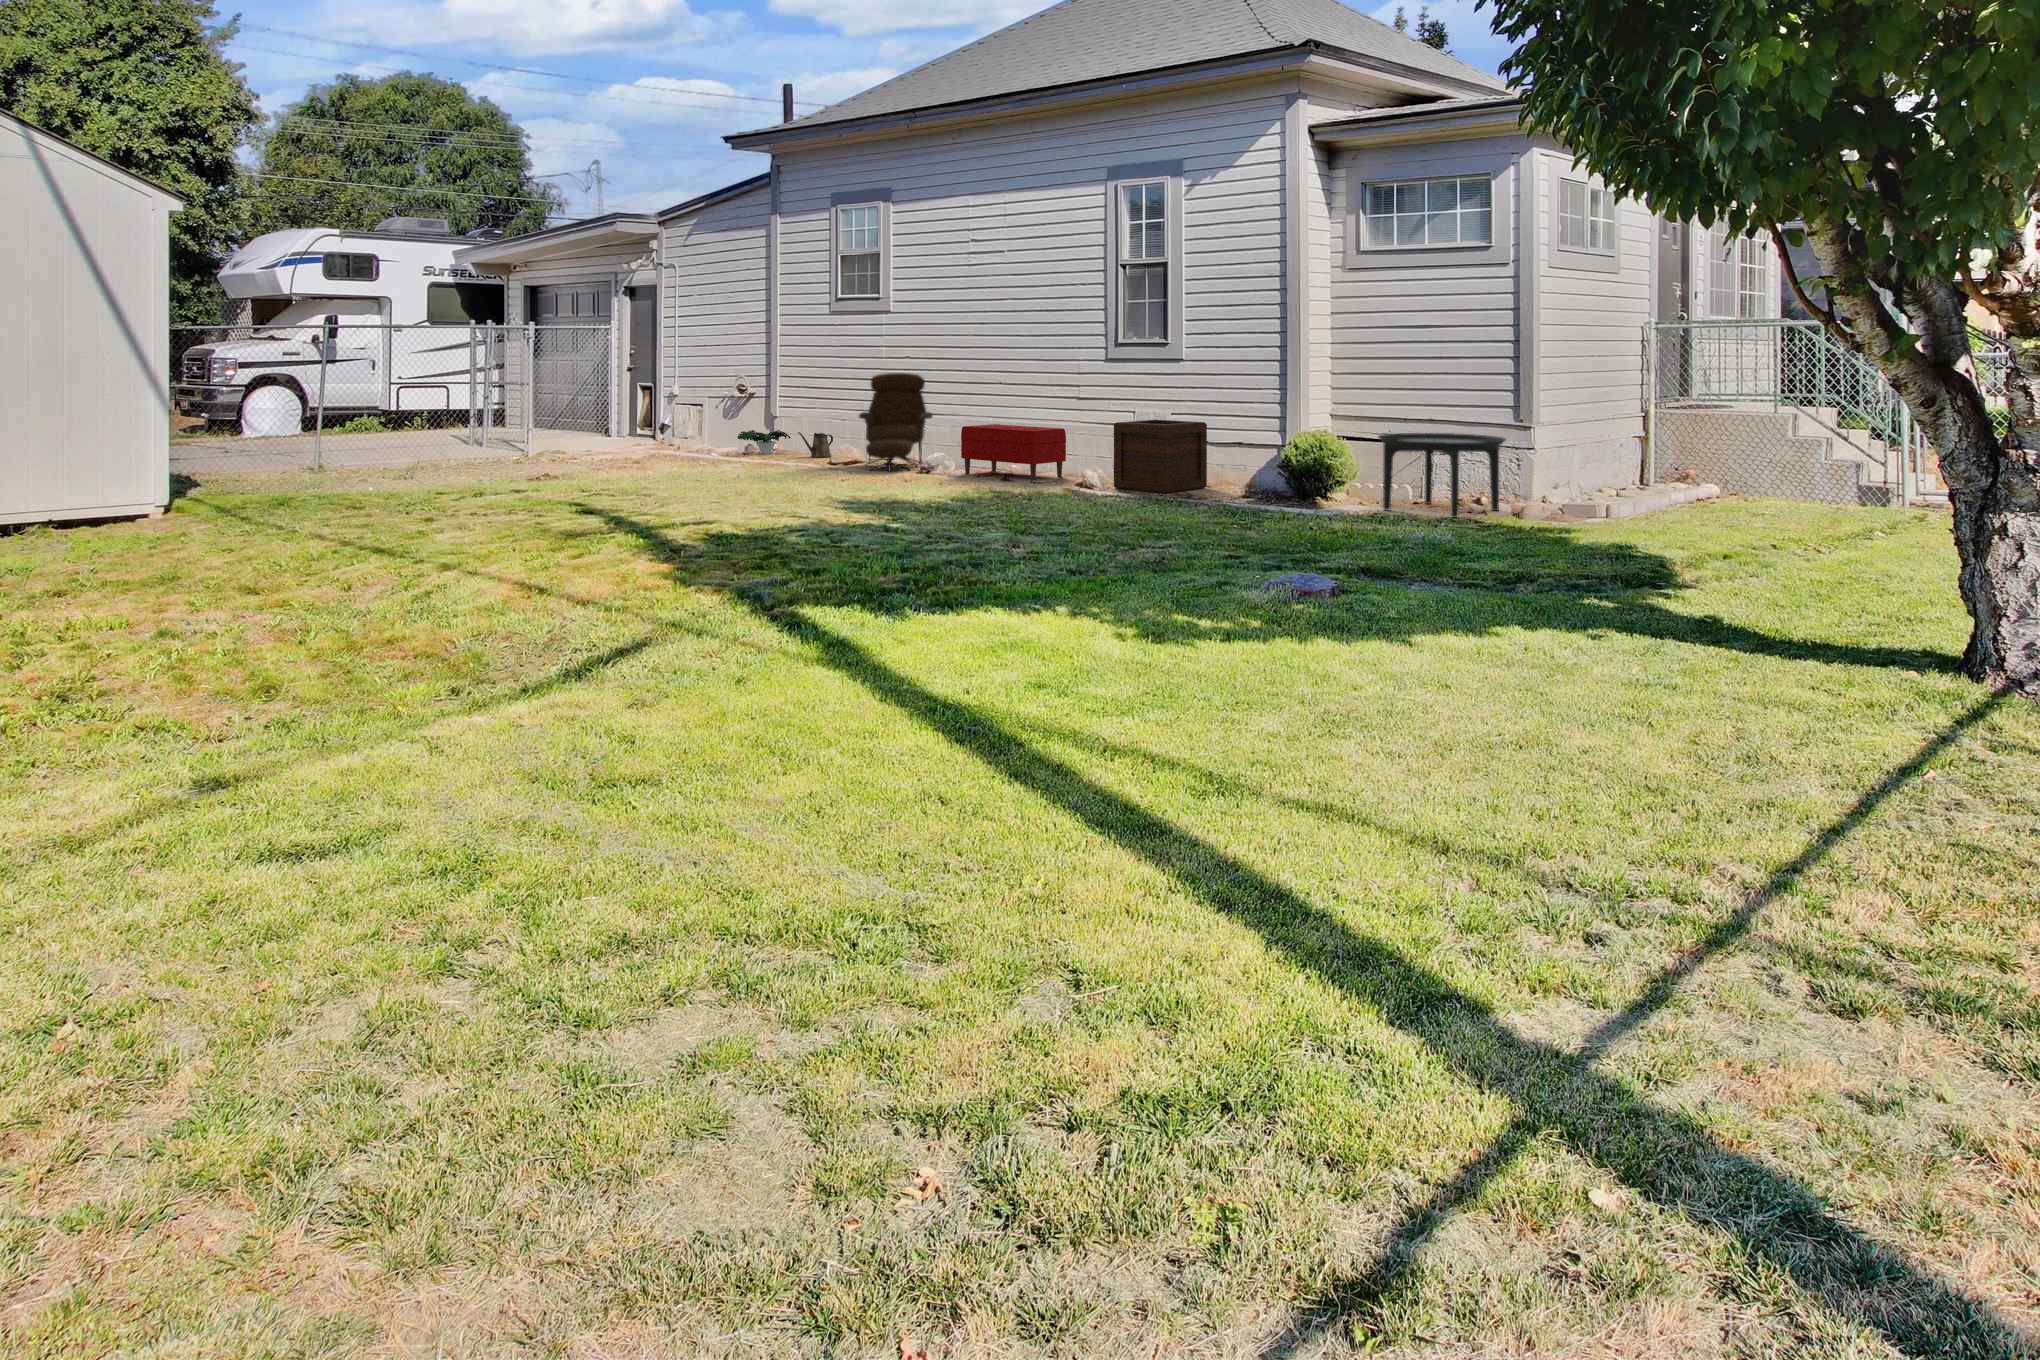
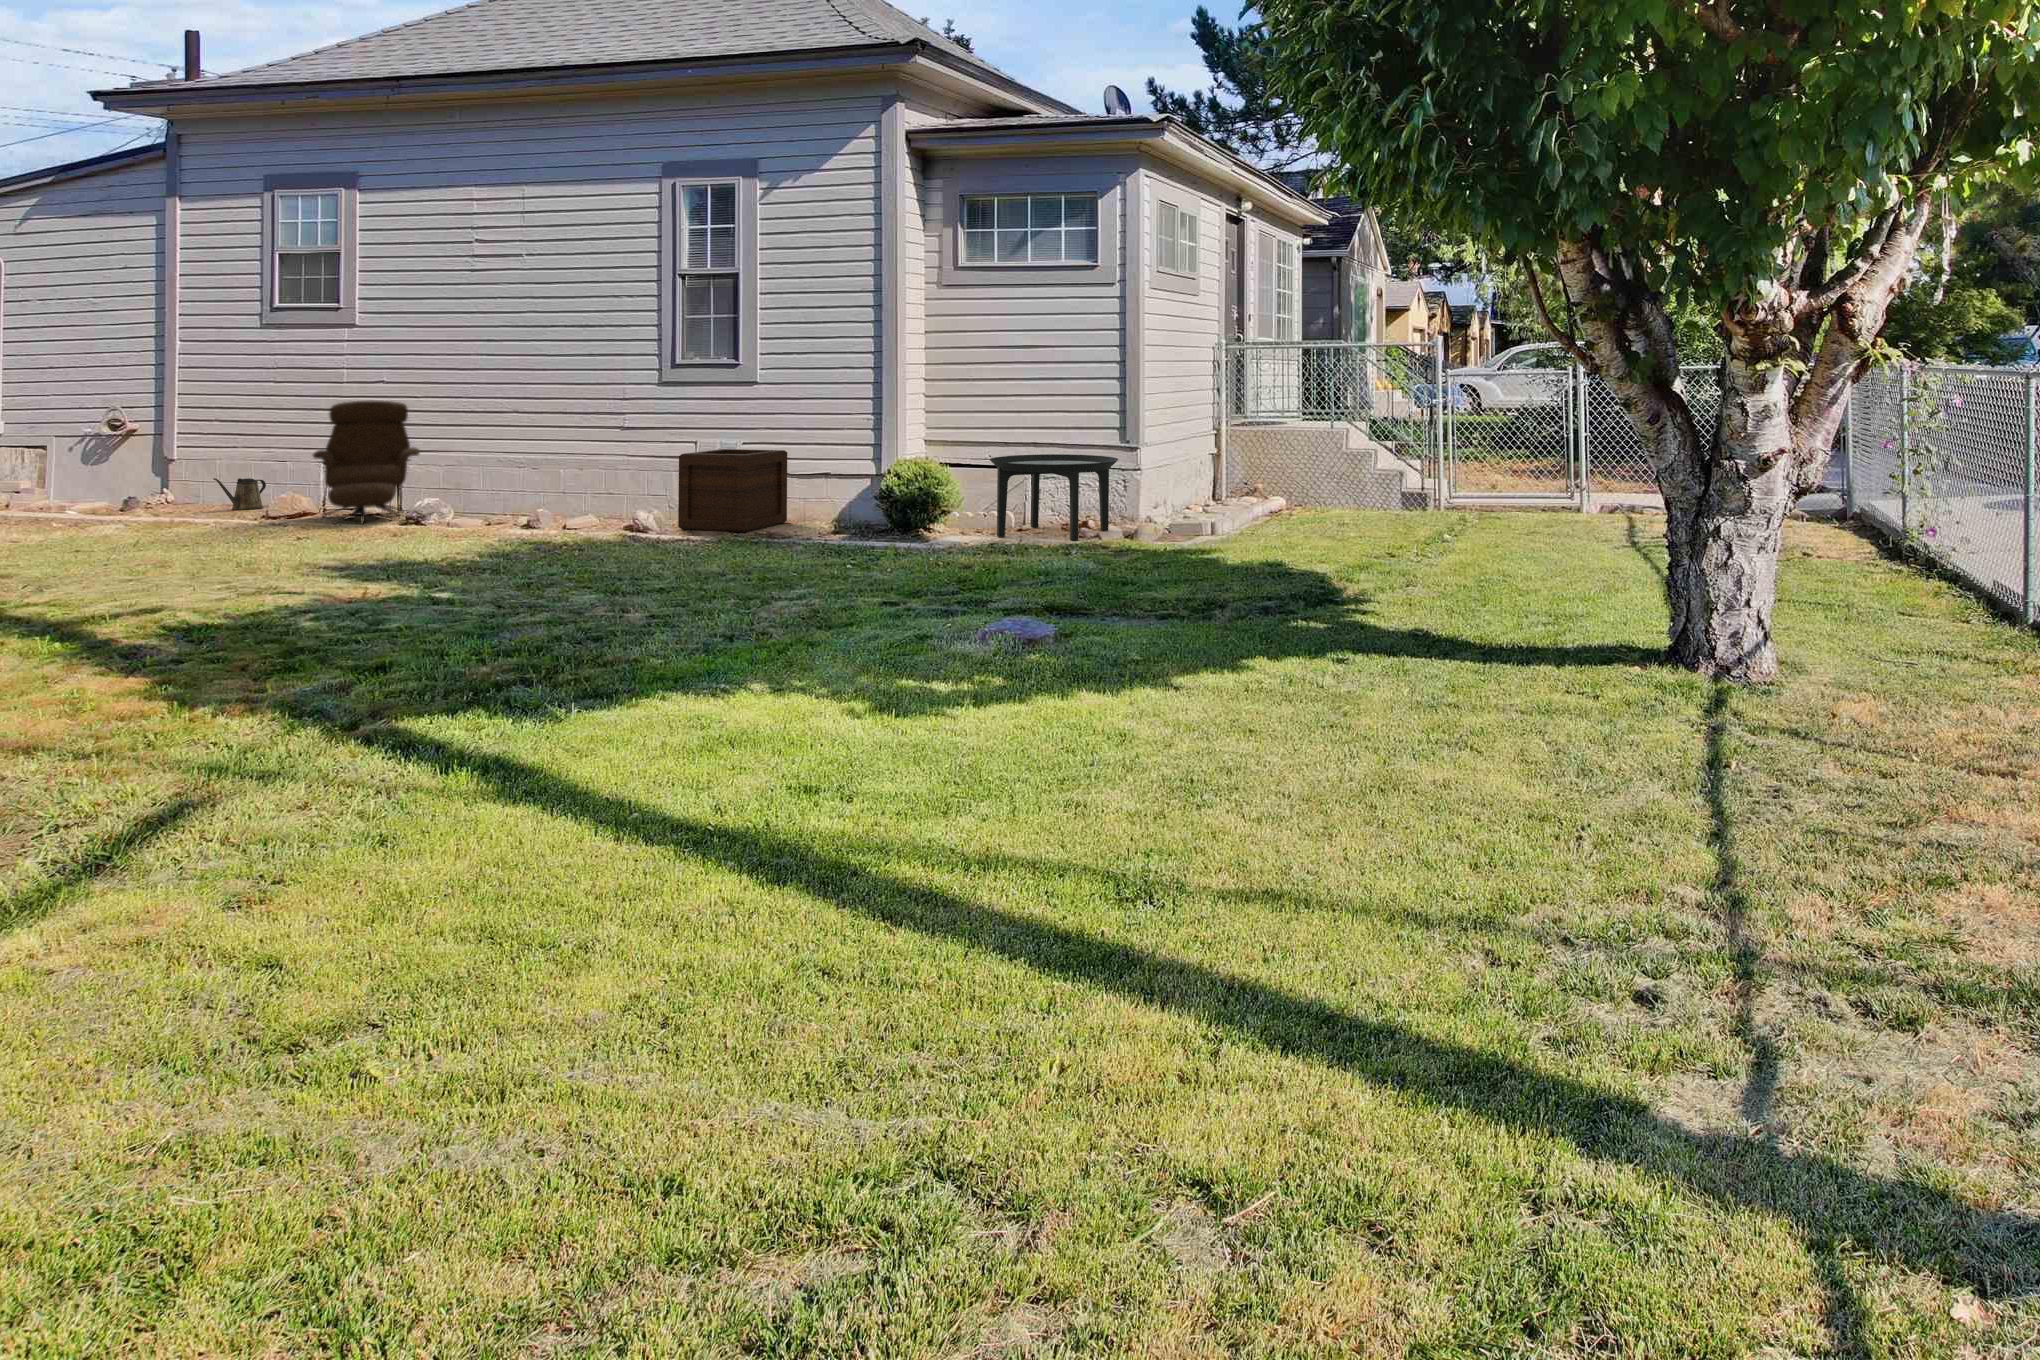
bench: present [961,424,1066,480] -> none [466,460,608,524]
potted plant: present [737,430,790,454] -> none [112,477,198,508]

